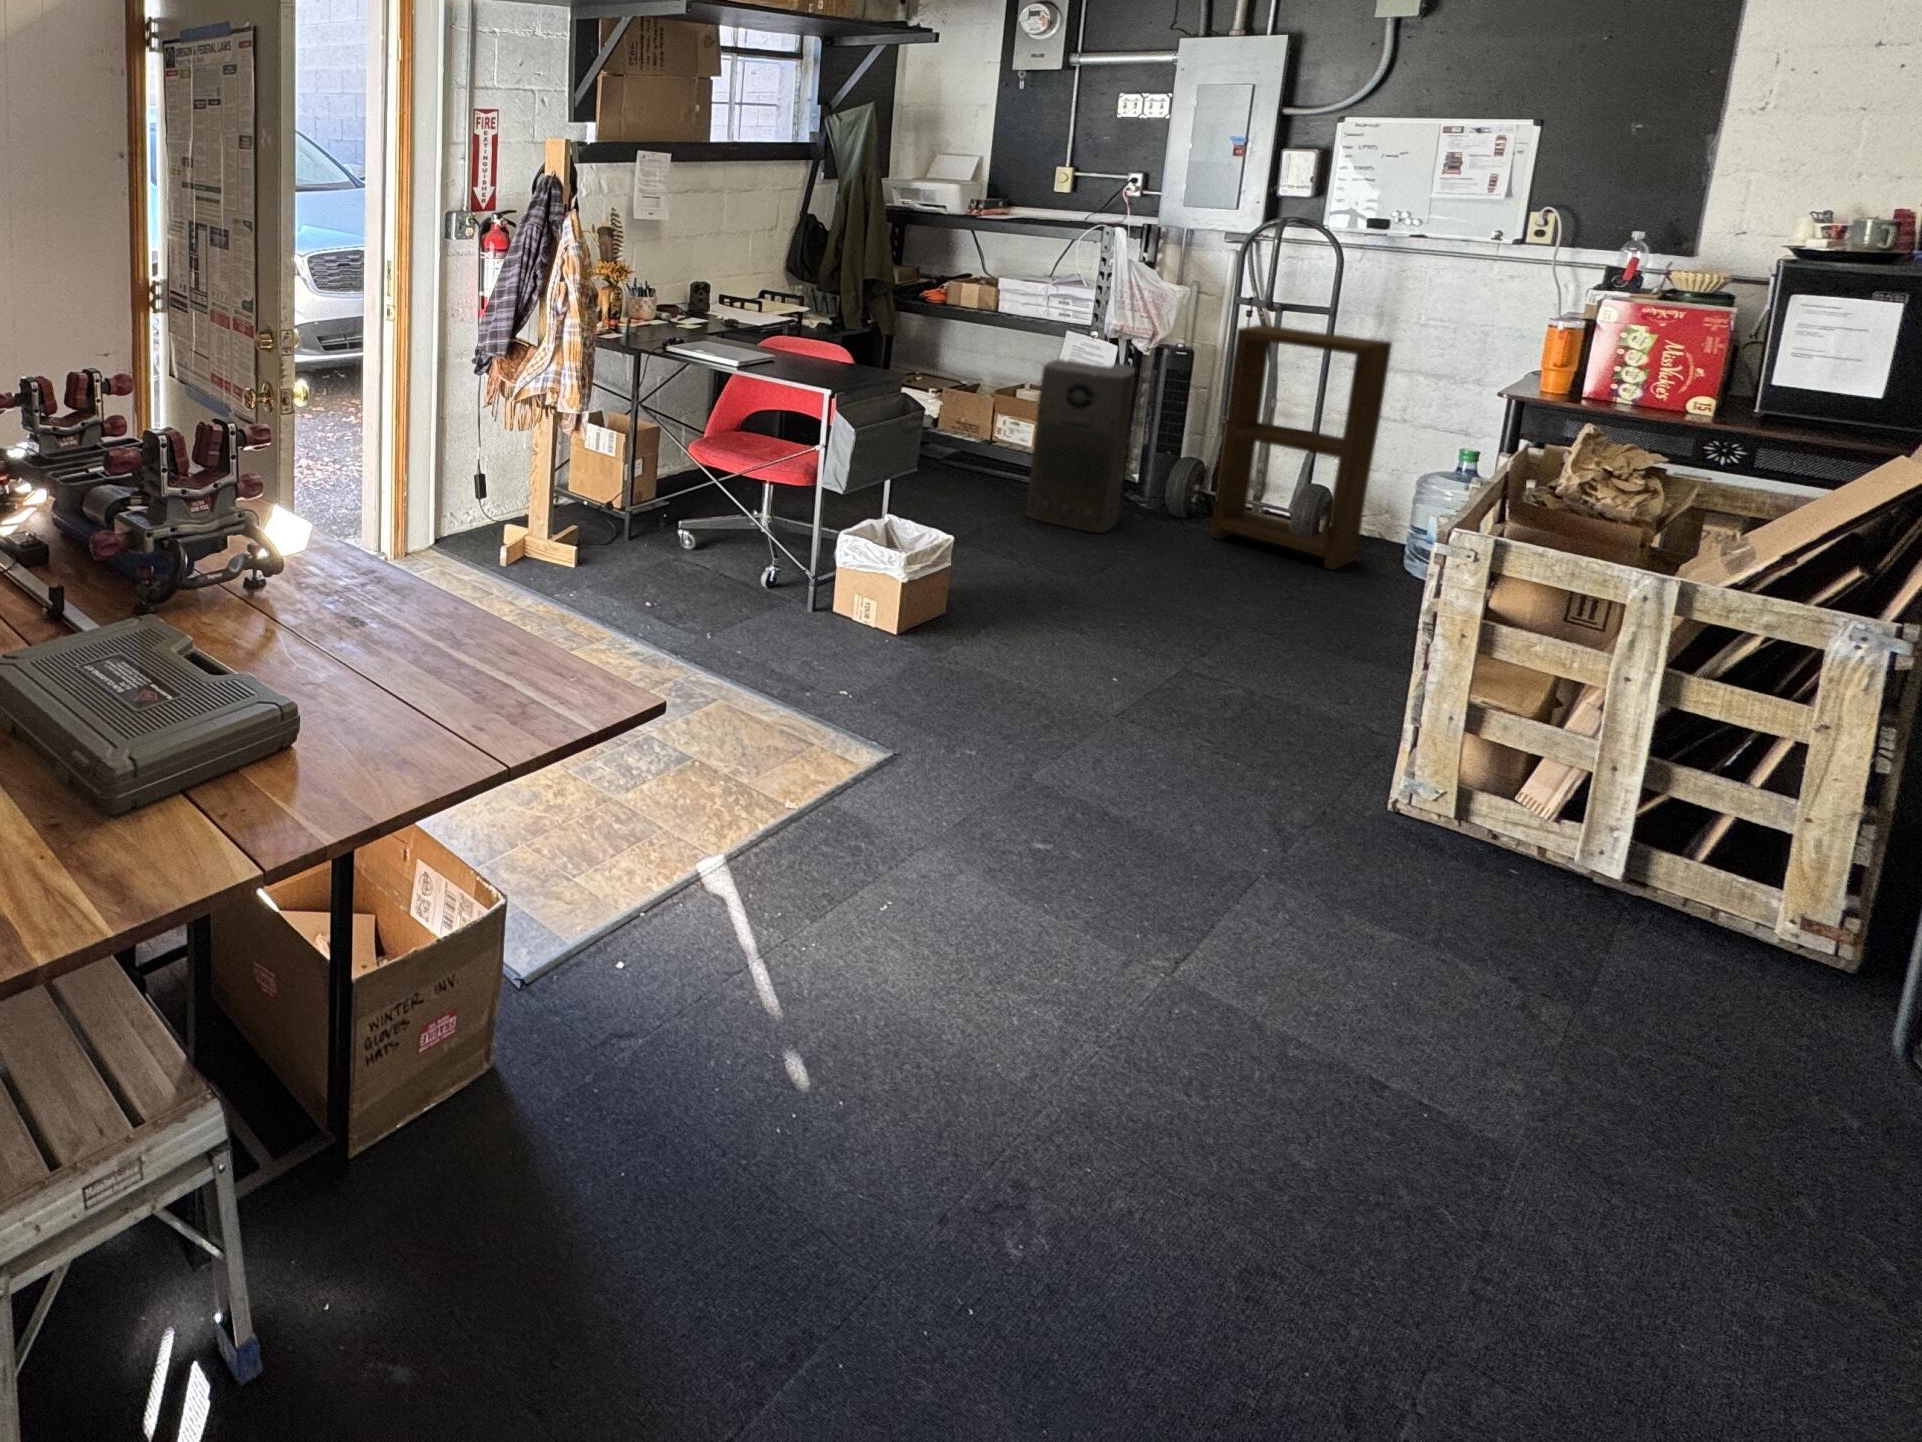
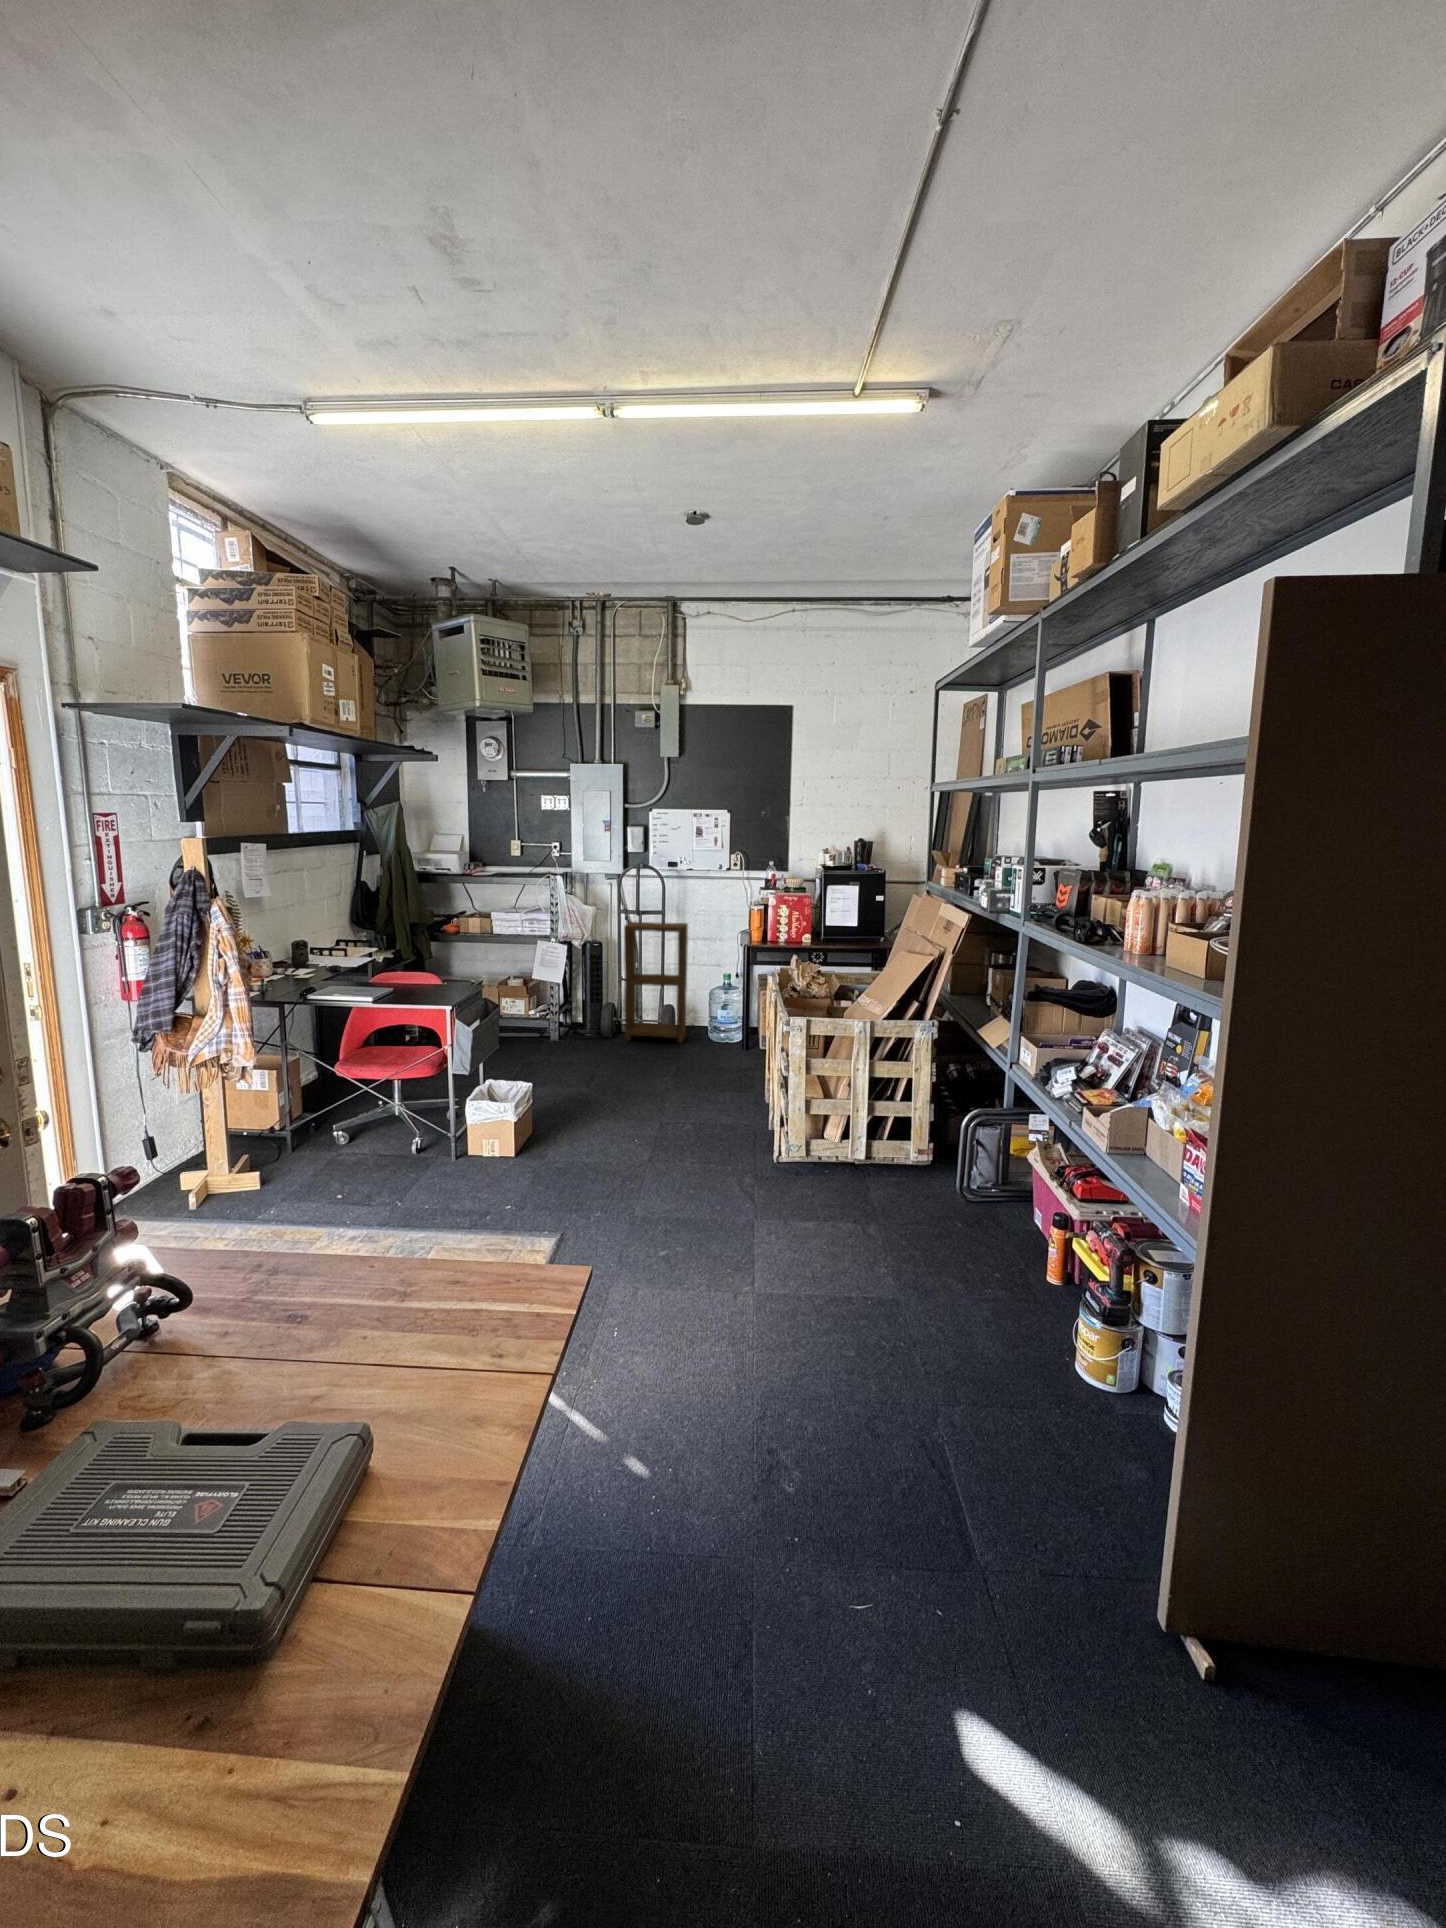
air purifier: present [1025,359,1135,533] -> none [534,953,581,1055]

